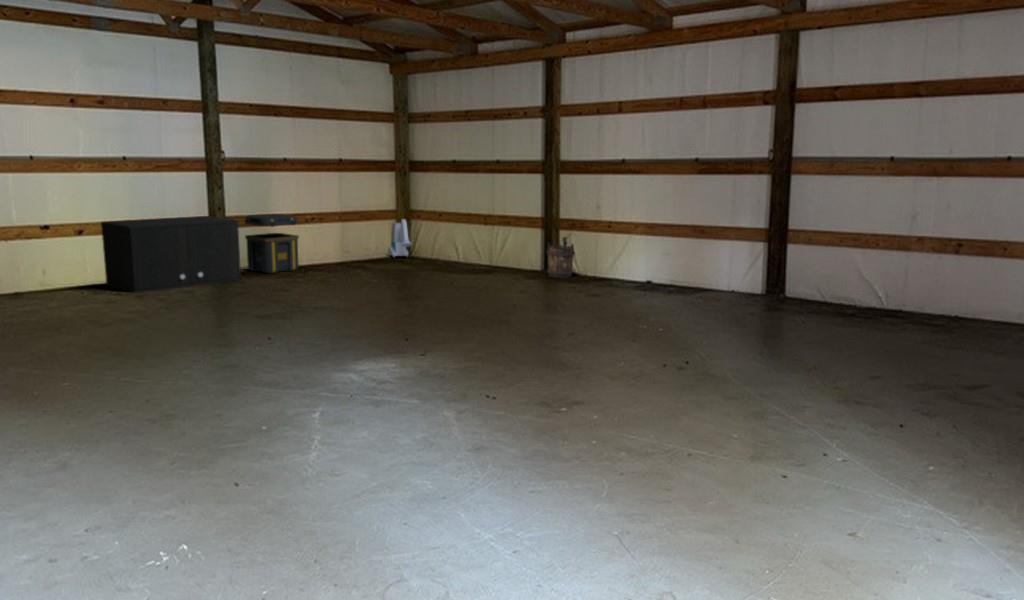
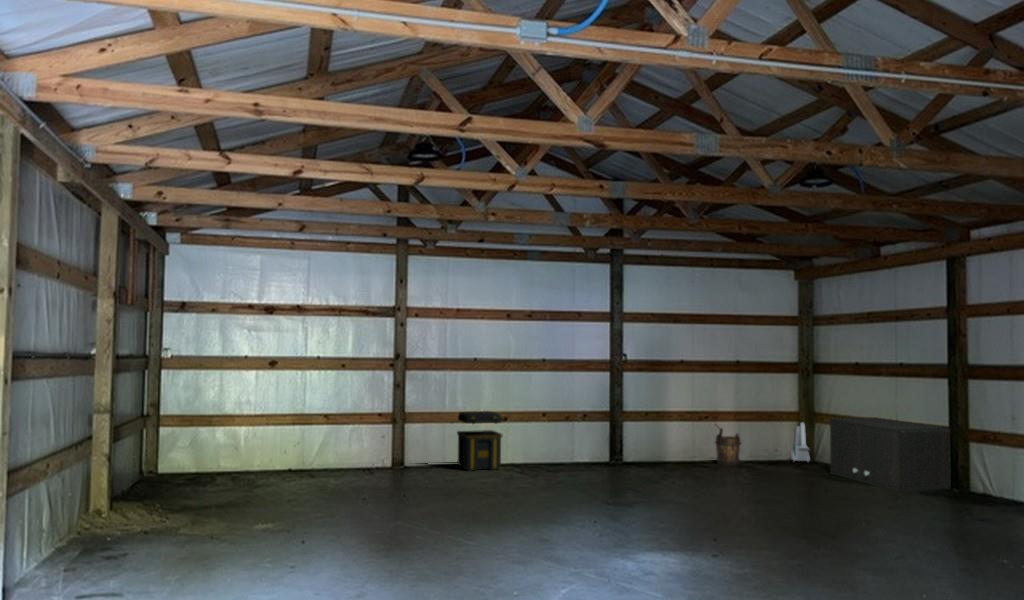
toolbox: present [245,214,299,274] -> present [457,411,503,471]
storage cabinet: present [101,216,241,292] -> present [830,417,951,491]
bucket: present [547,232,575,278] -> present [715,424,741,466]

